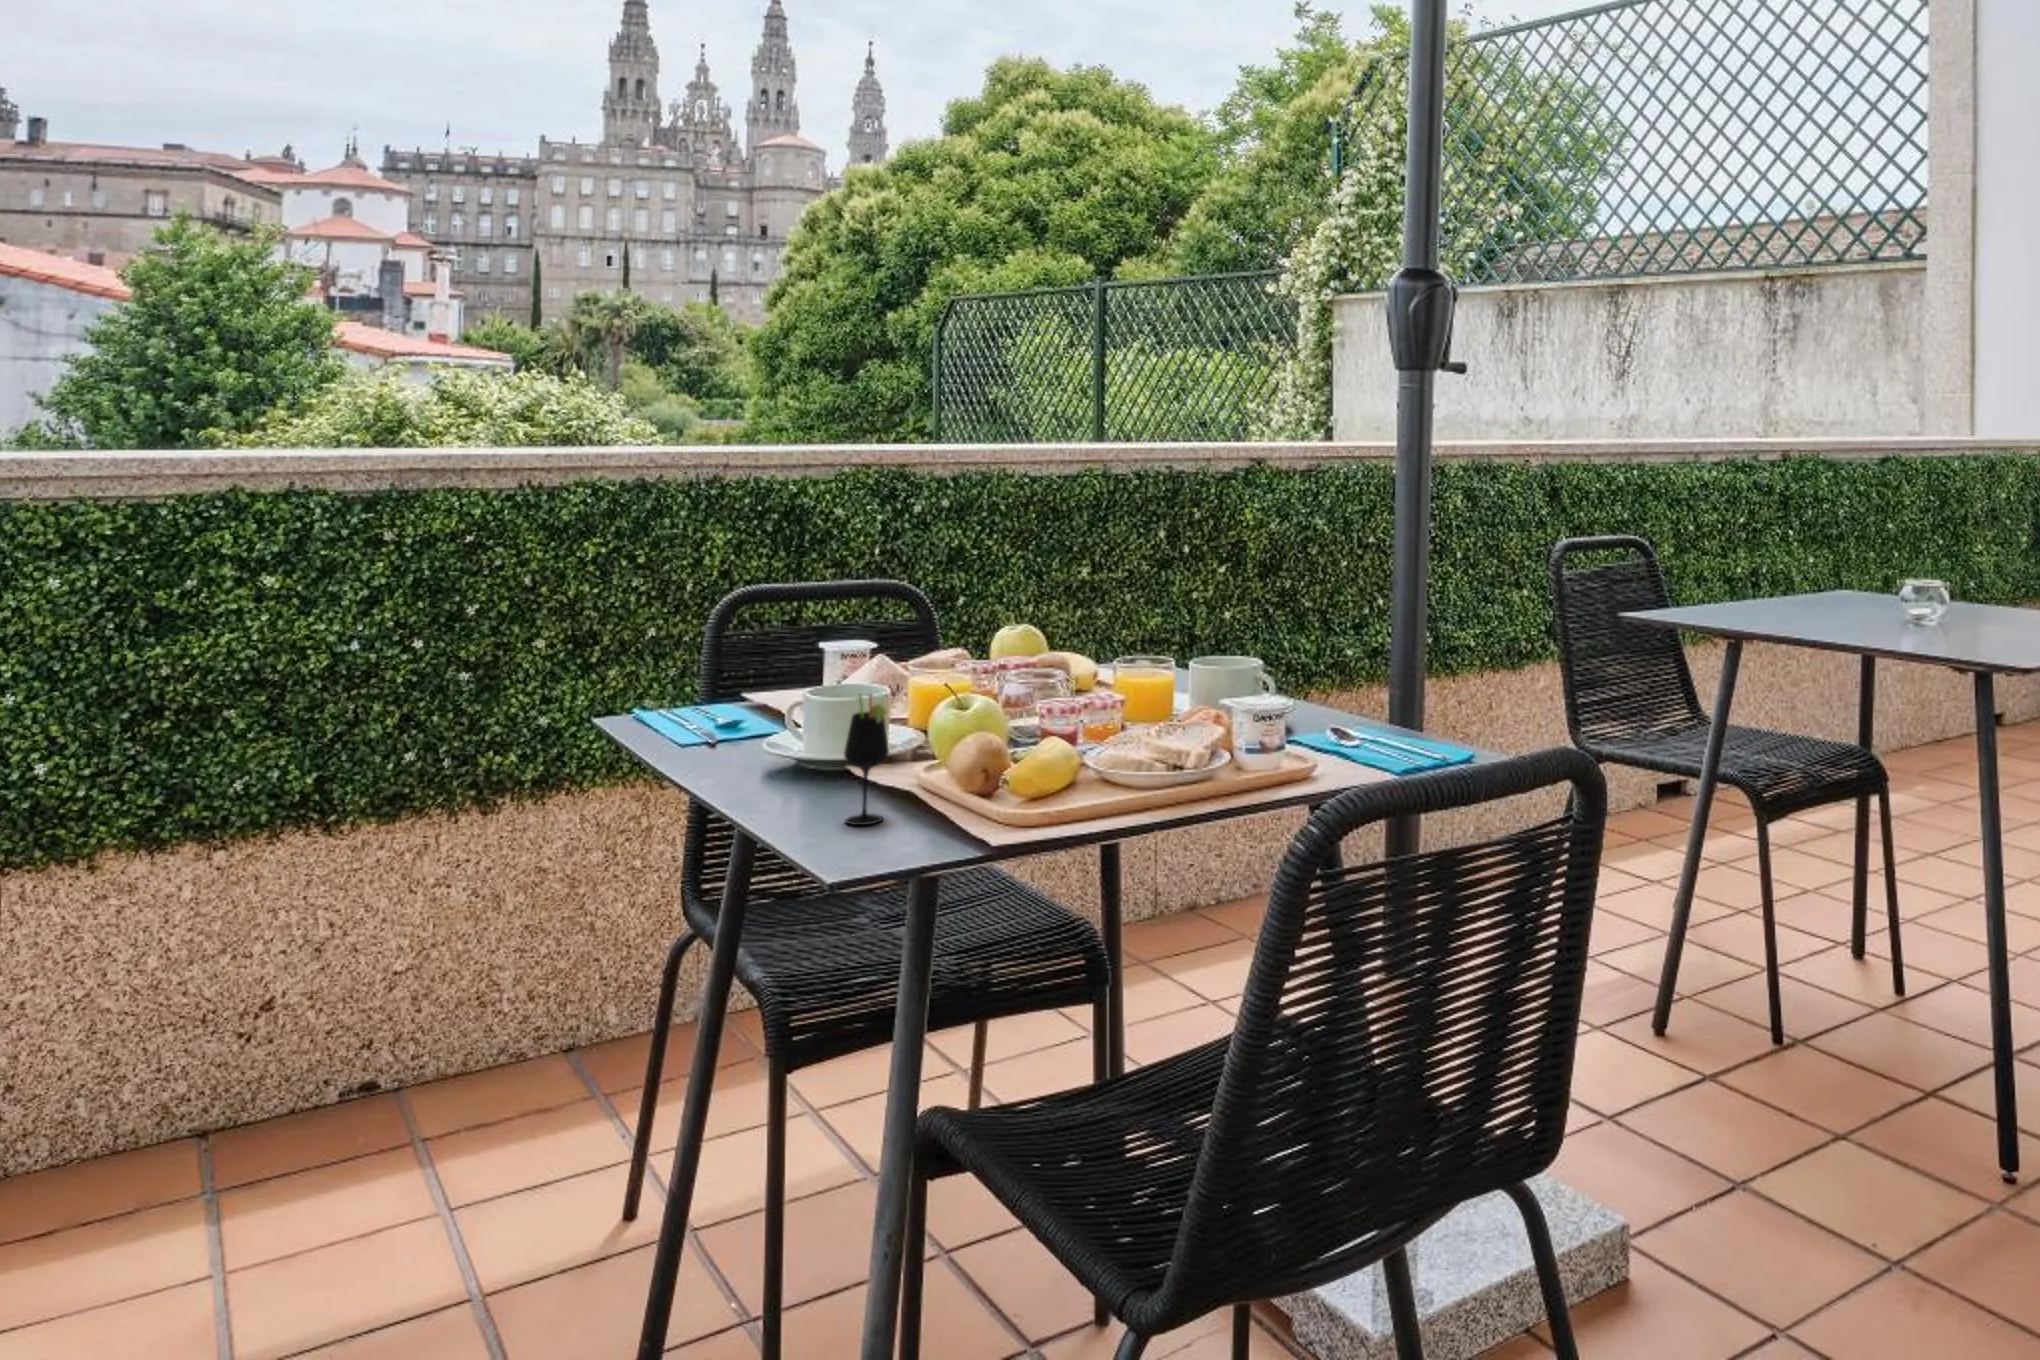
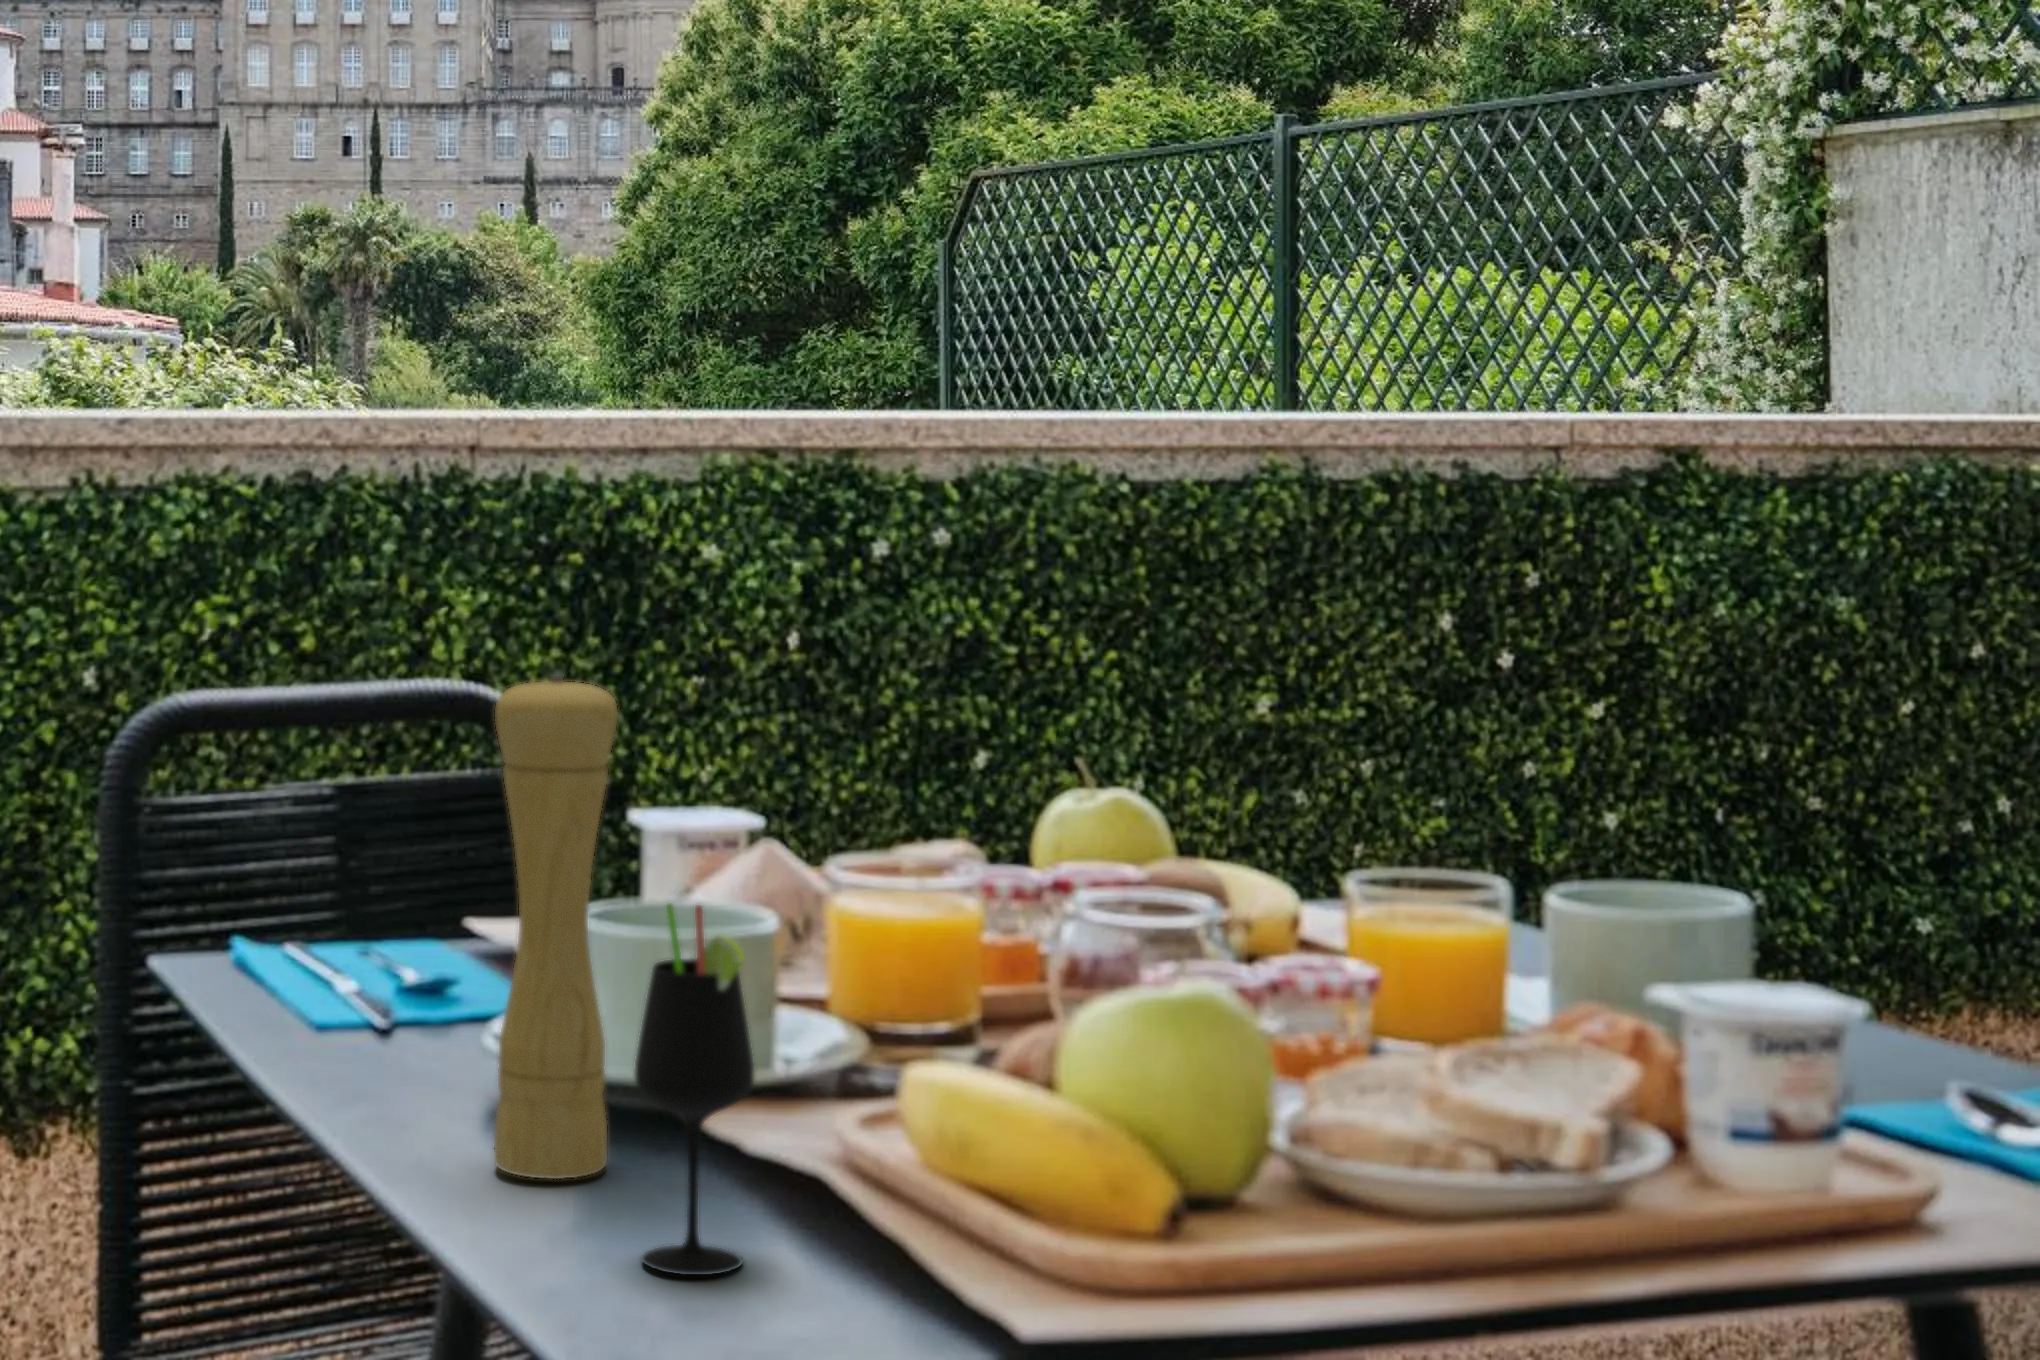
pepper mill: none [781,606,835,796] -> present [494,674,617,1179]

